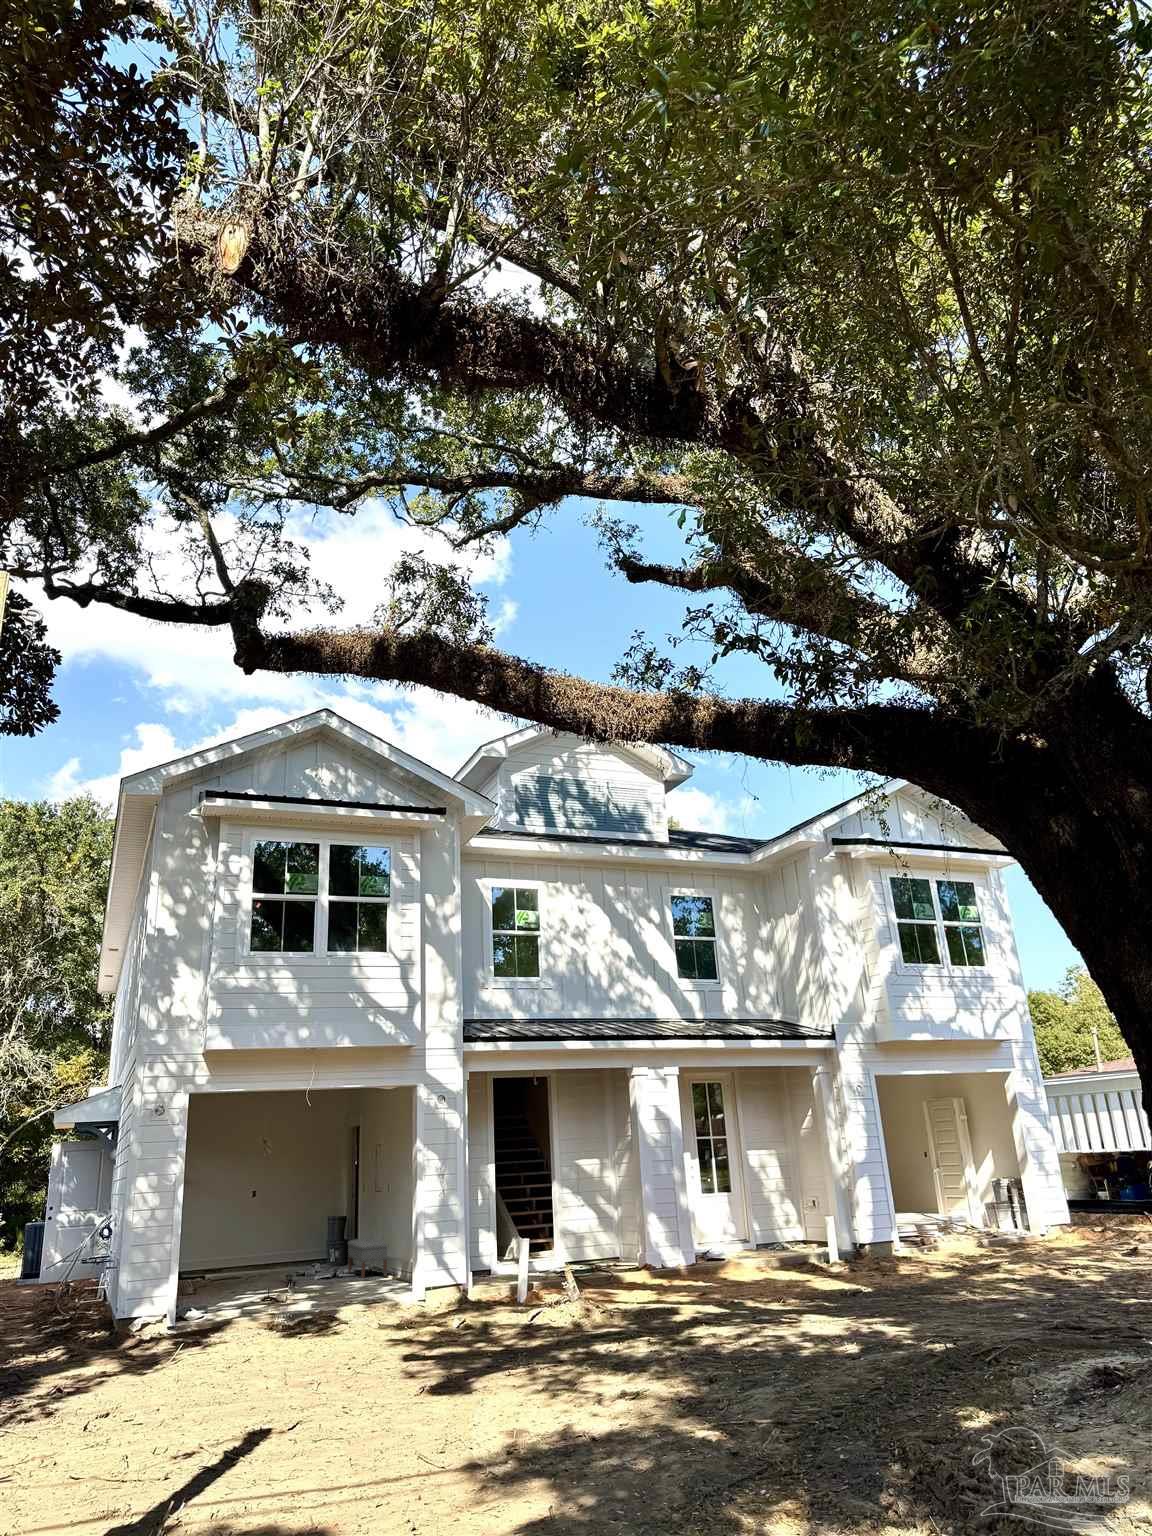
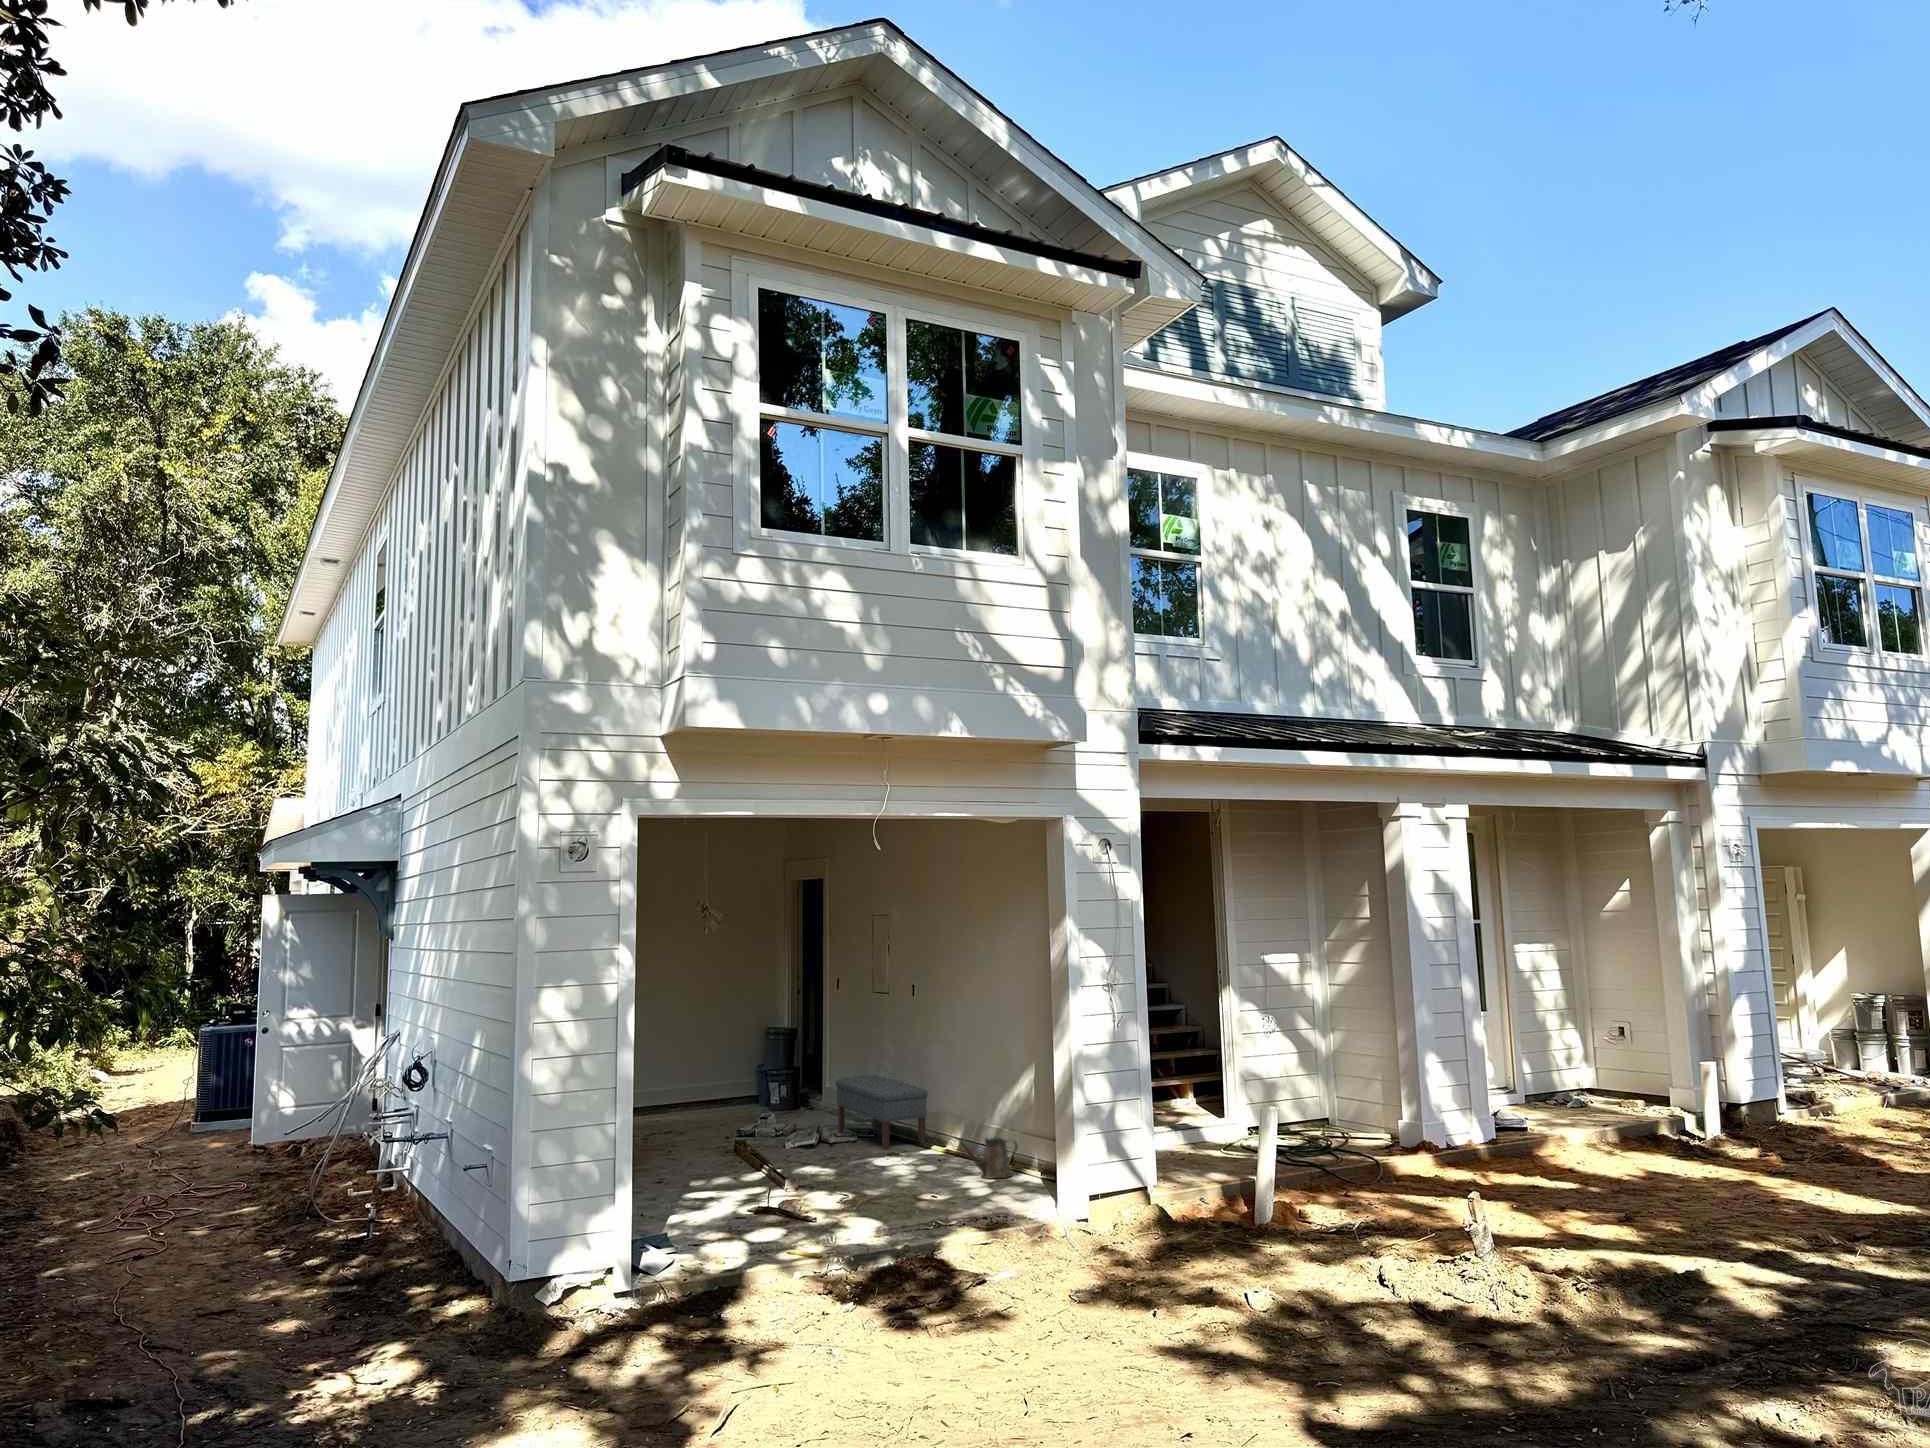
watering can: none [380,1264,417,1287] -> present [956,1138,1018,1179]

